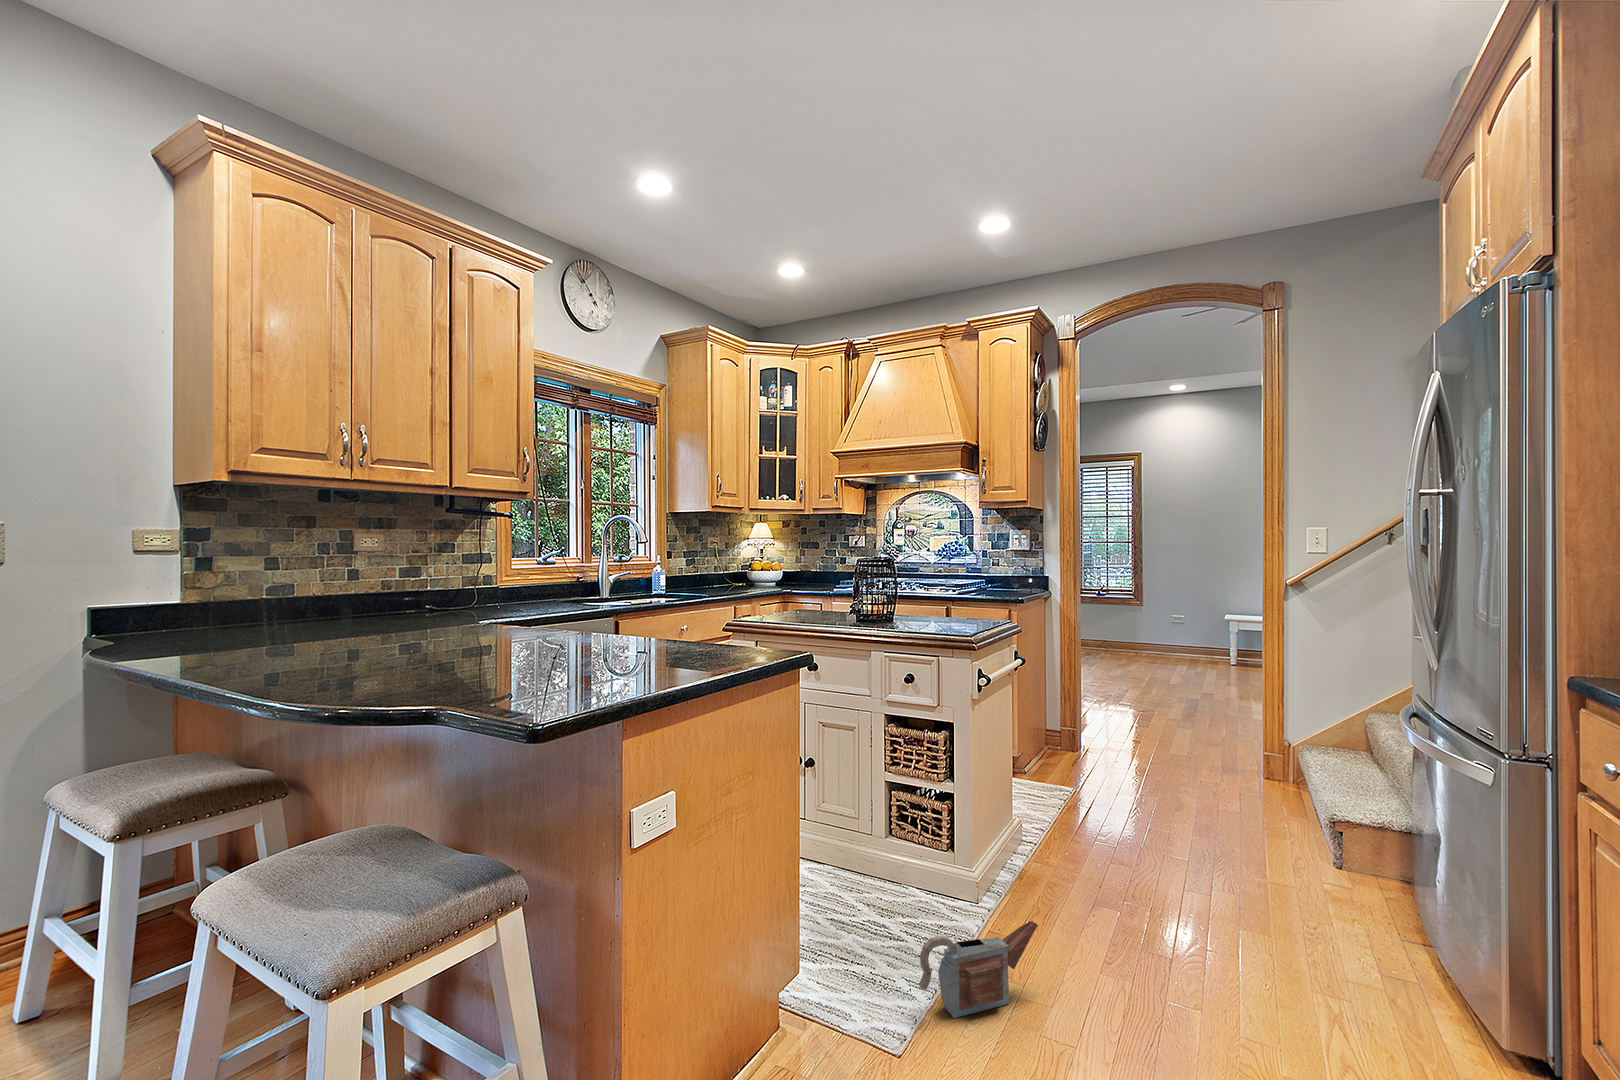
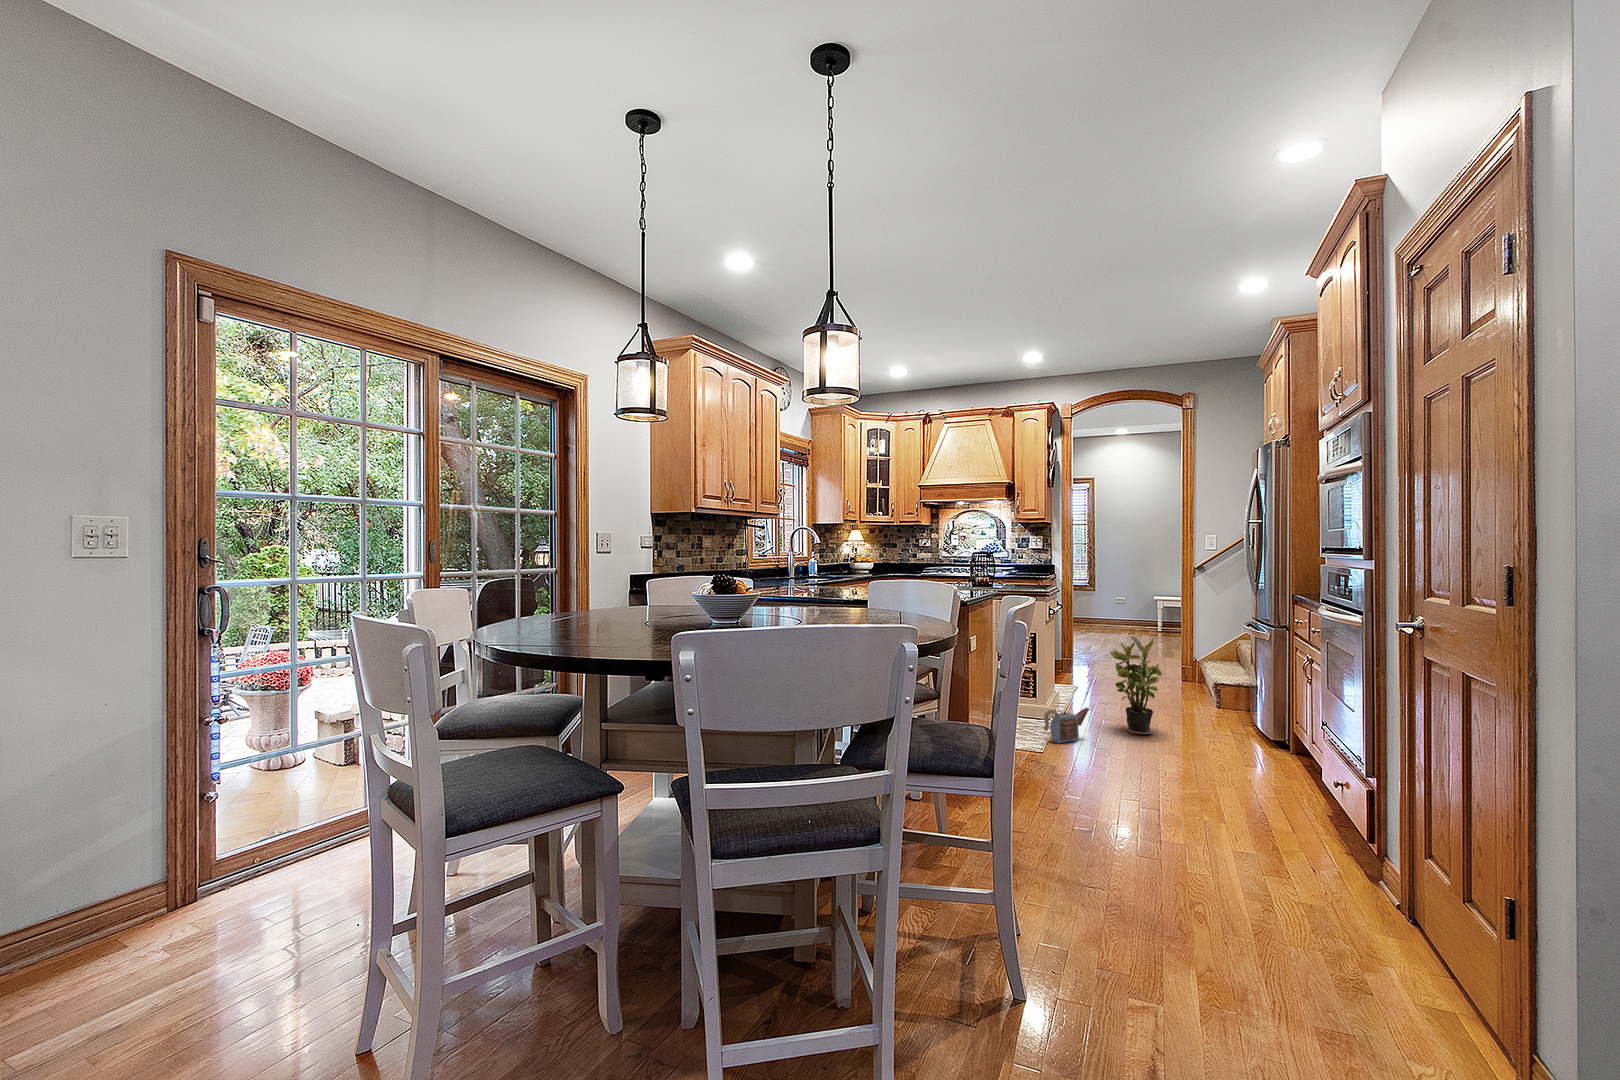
potted plant: none [1095,746,1214,981] -> present [1110,636,1162,735]

